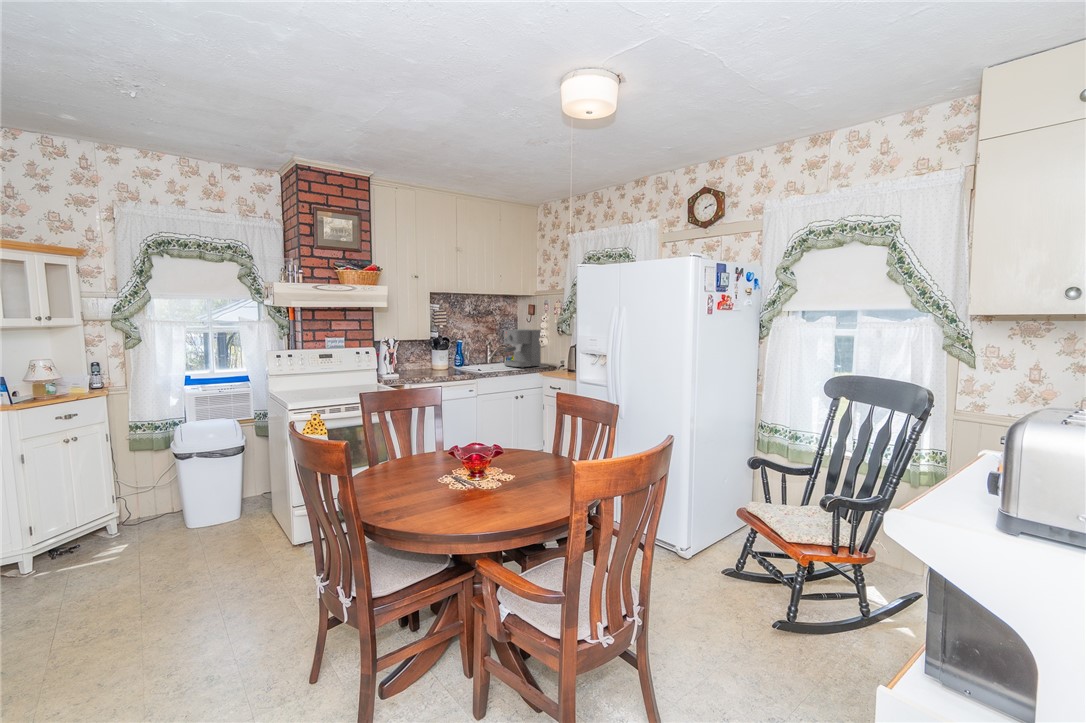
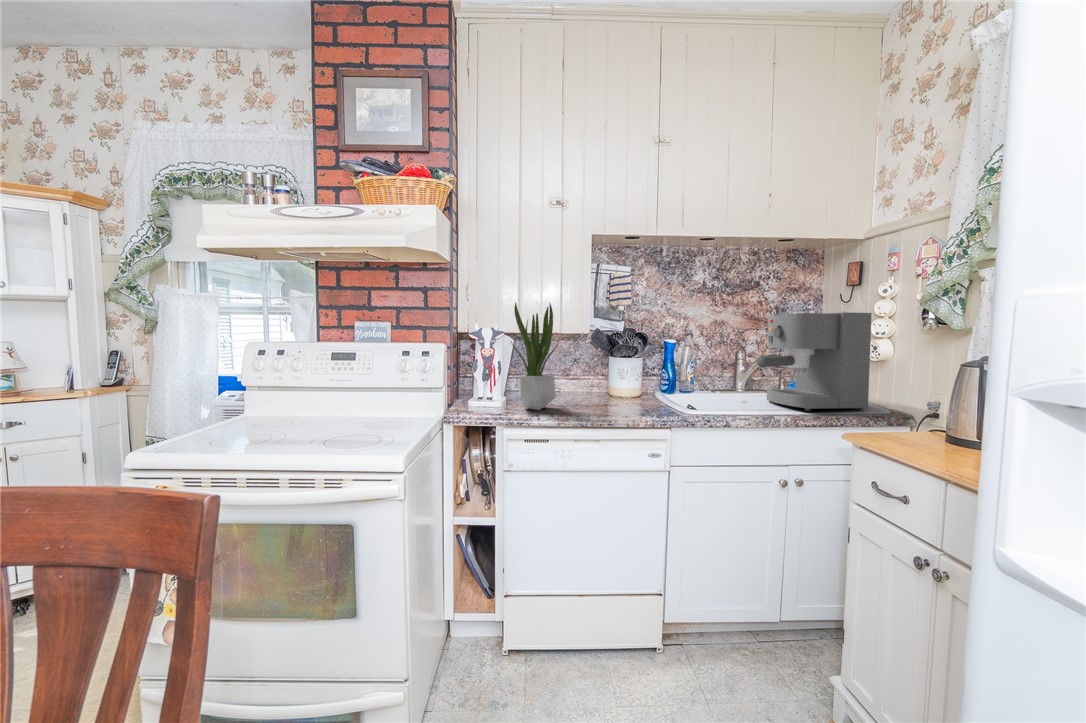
potted plant: none [404,327,427,376] -> present [511,302,558,410]

